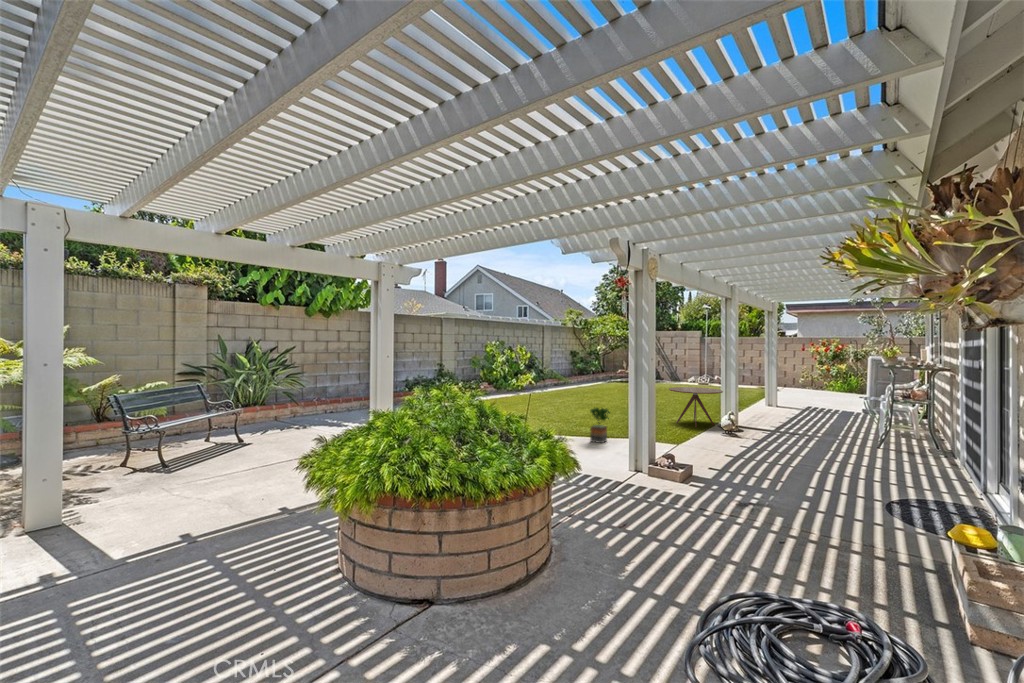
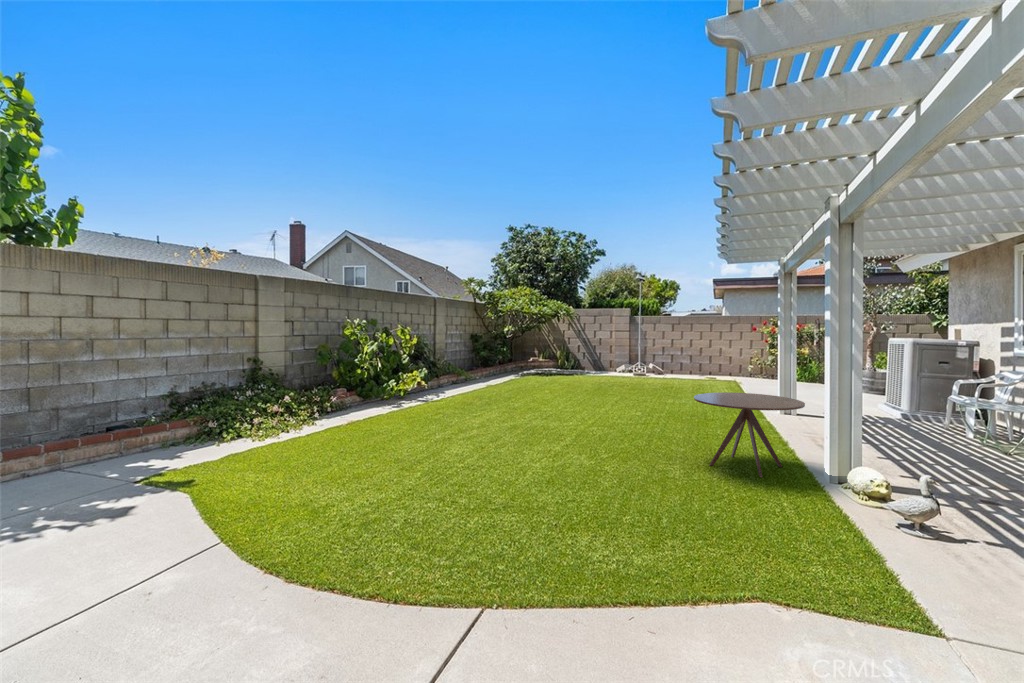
potted tree: present [590,408,610,443] -> none [595,478,665,592]

